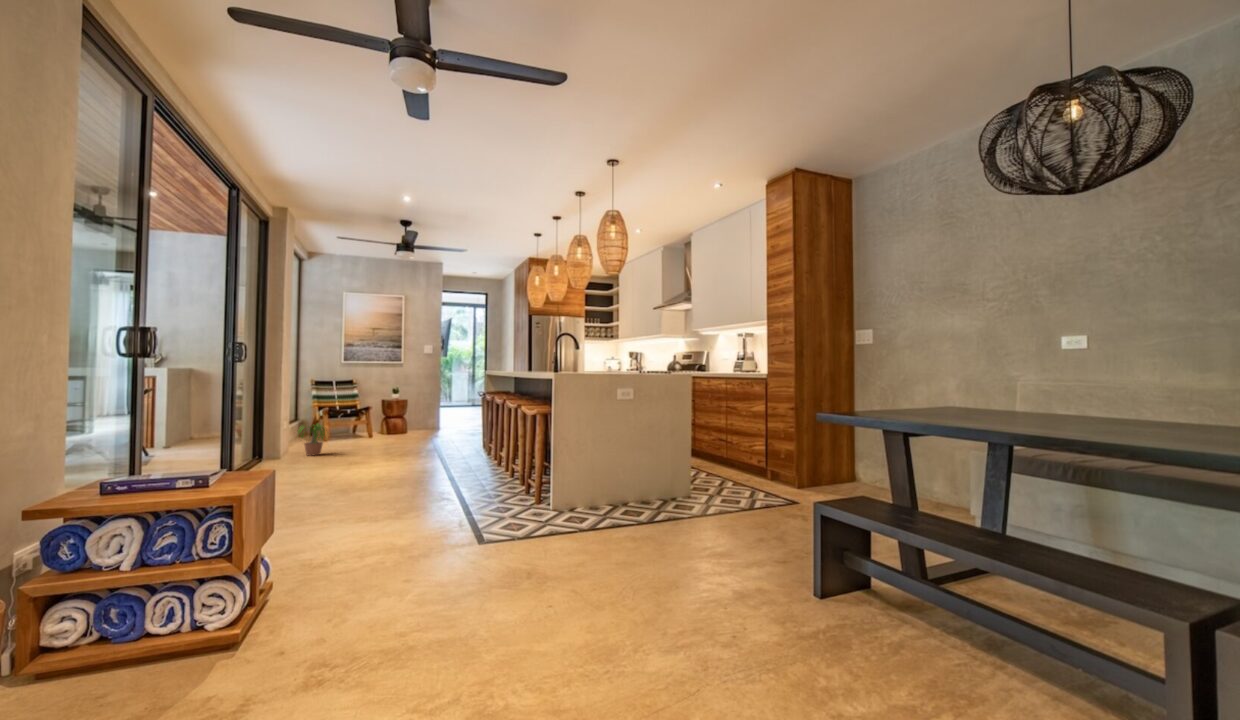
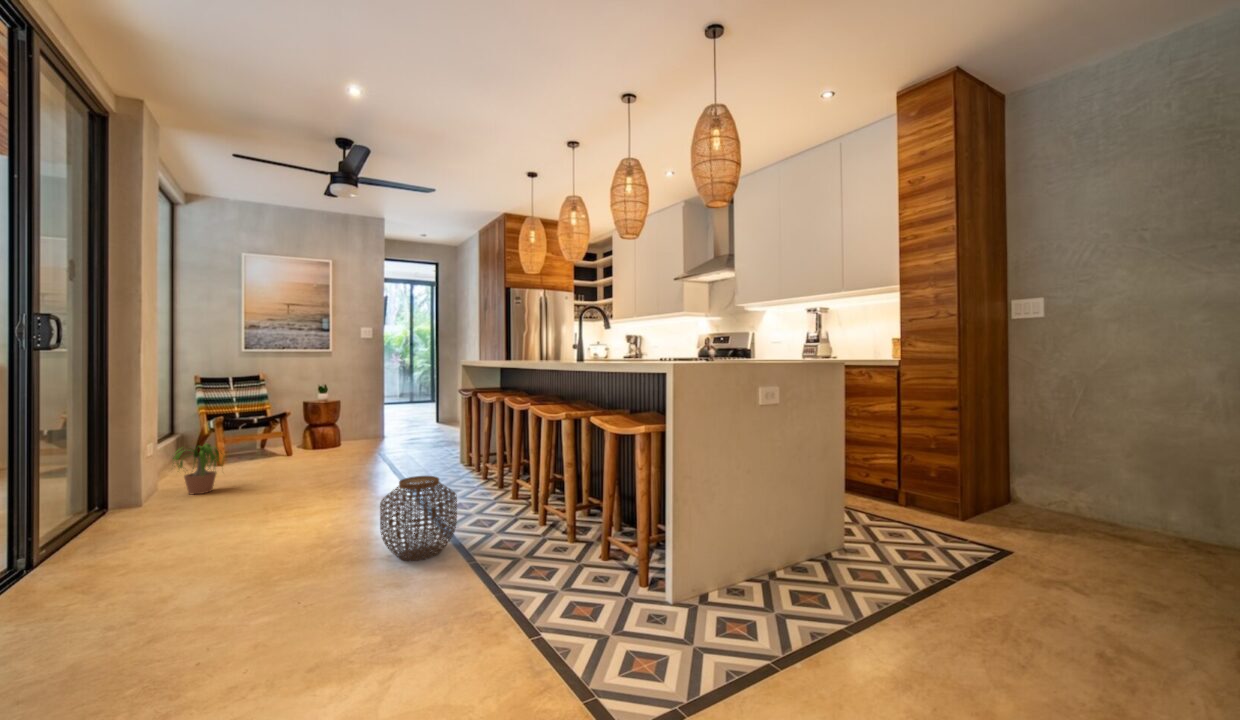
woven basket: none [408,440,454,488] -> present [380,476,457,561]

